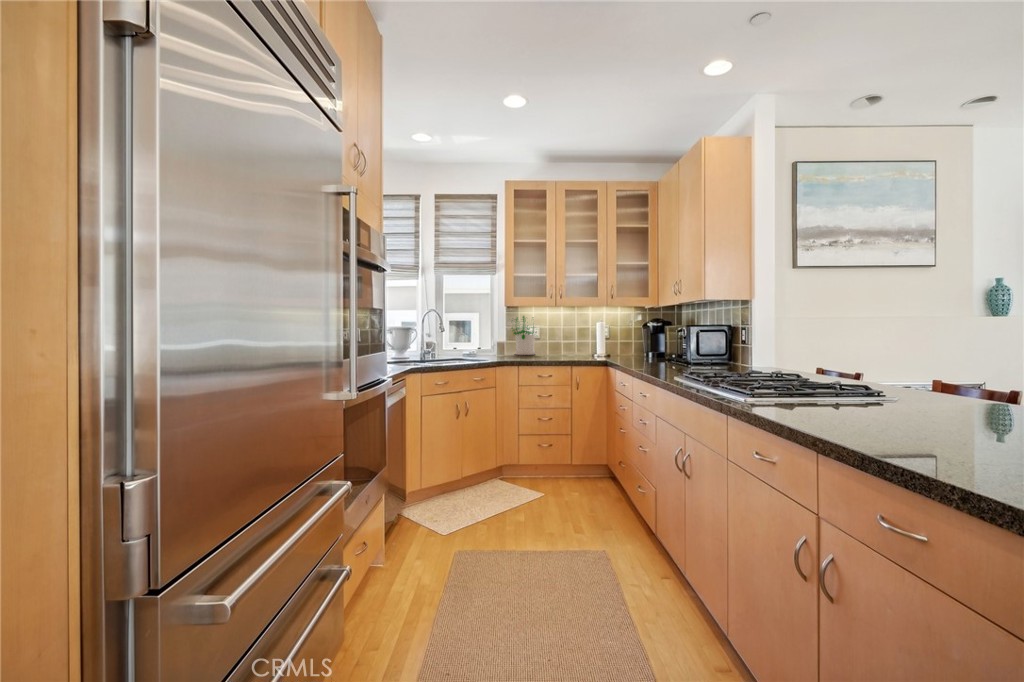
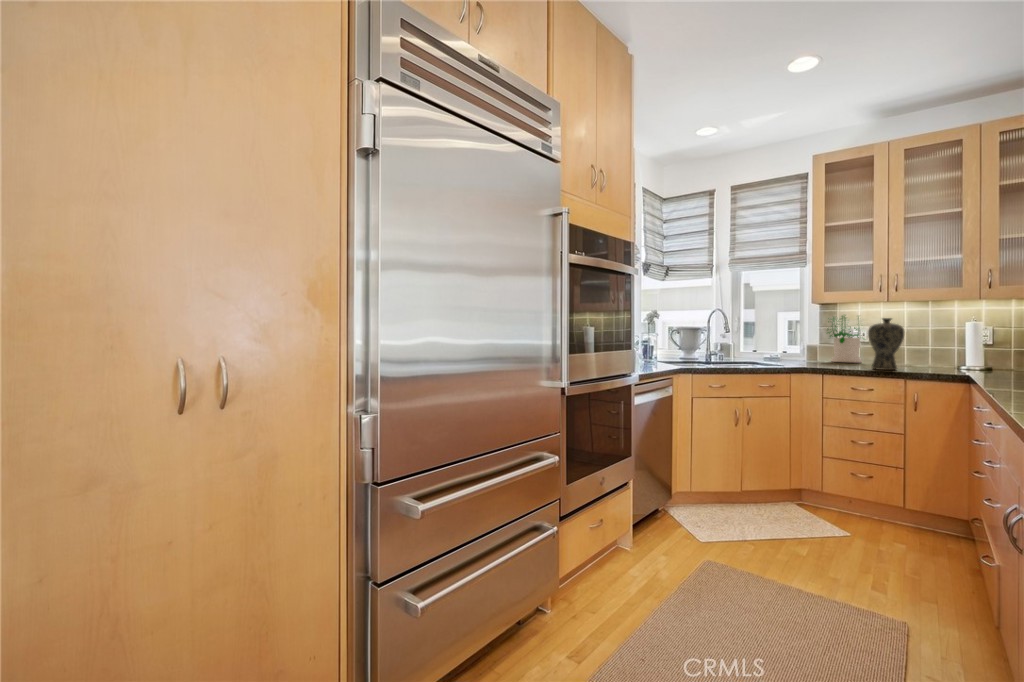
vase: none [548,320,571,361] -> present [868,318,904,370]

